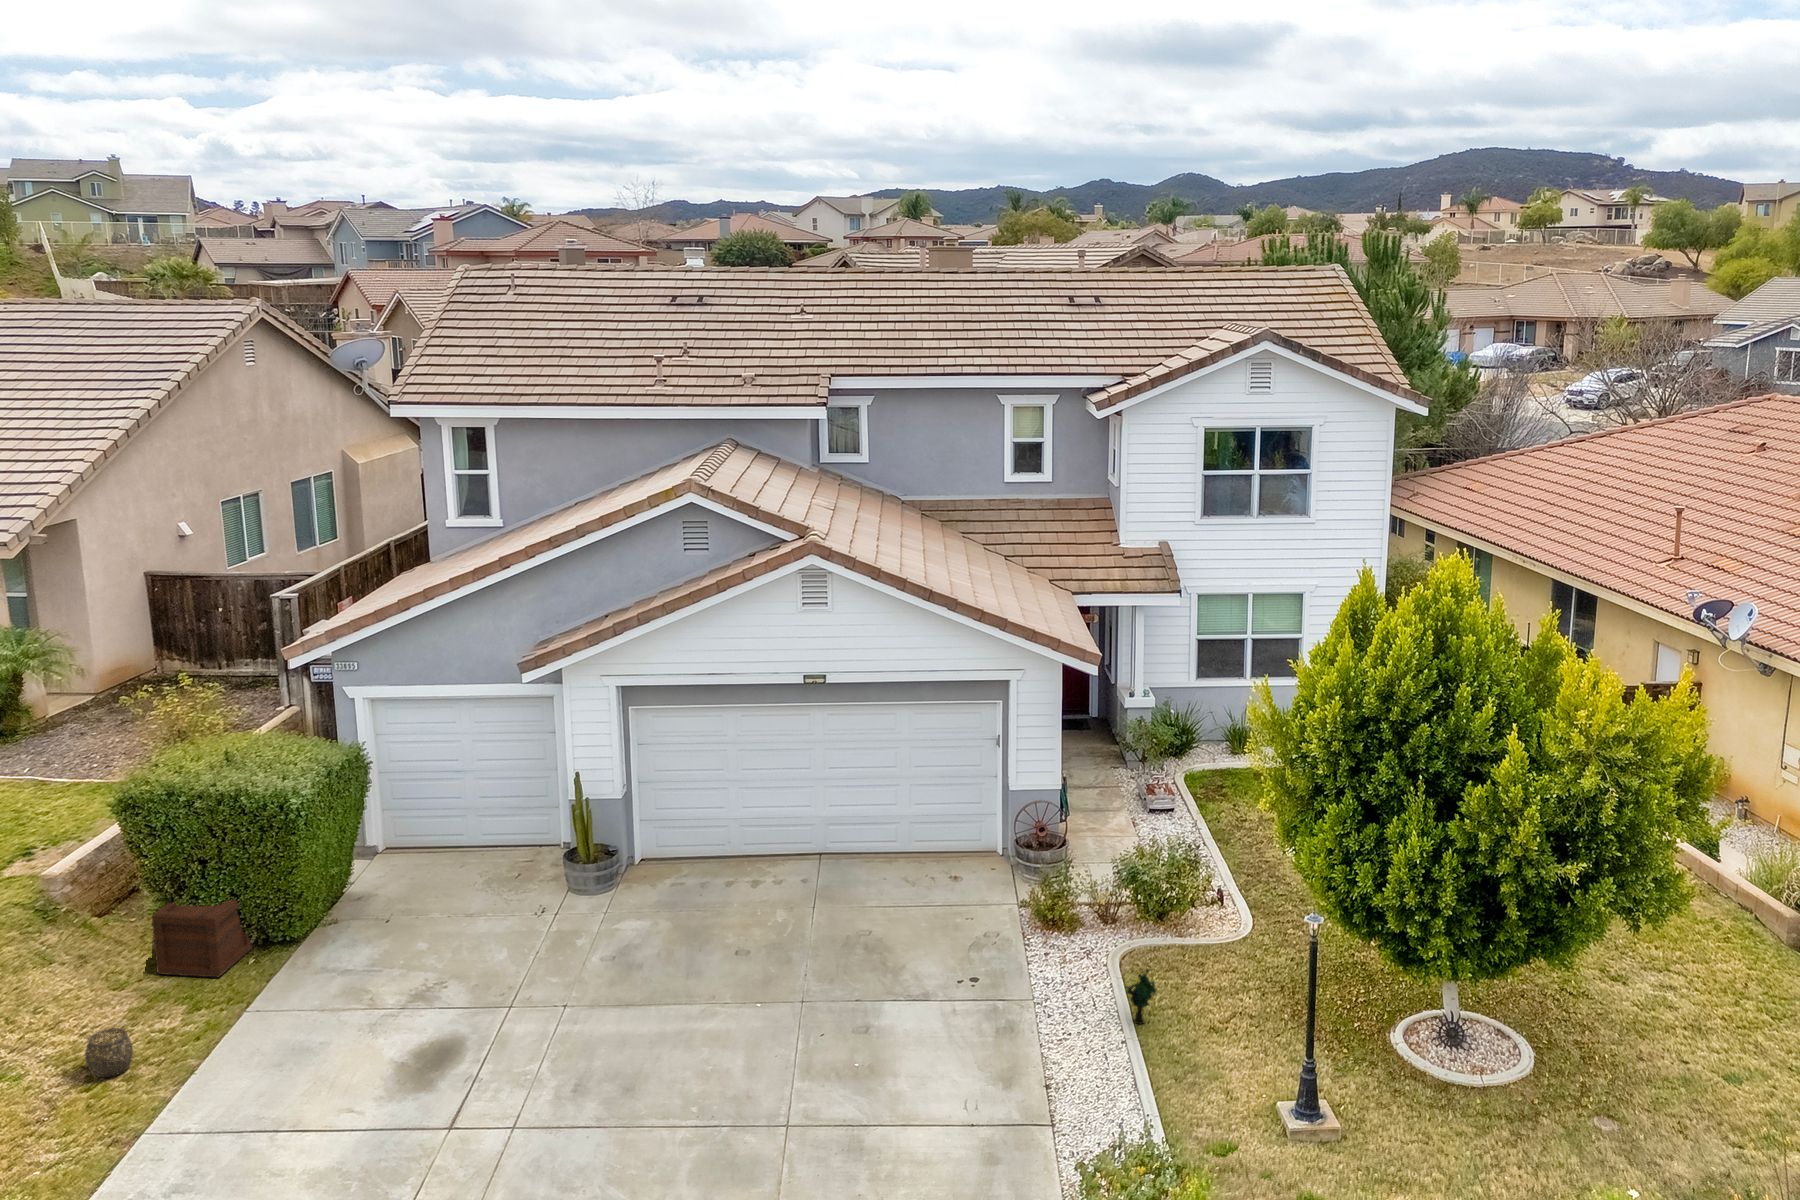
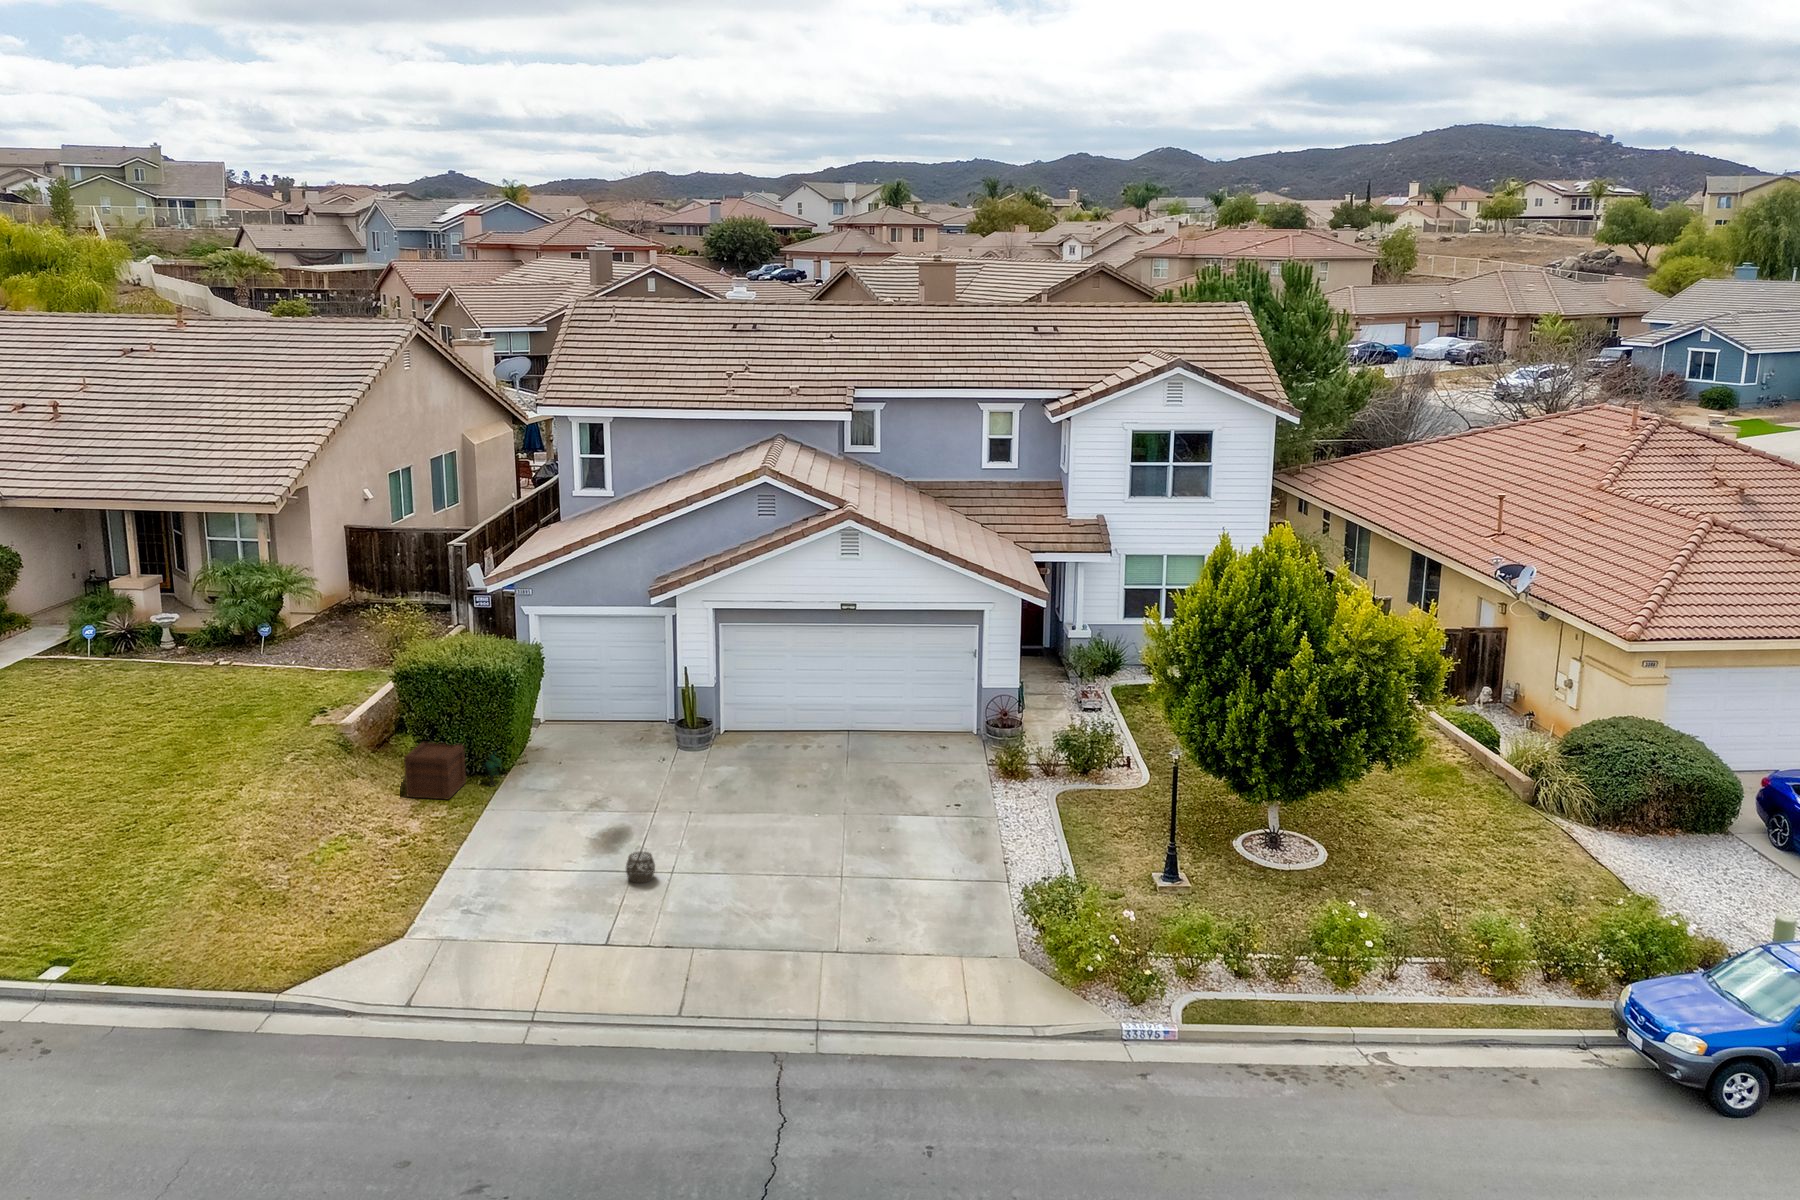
decorative plant: present [1126,969,1157,1024] -> present [483,751,502,786]
woven basket: present [85,1028,133,1077] -> present [626,852,655,883]

